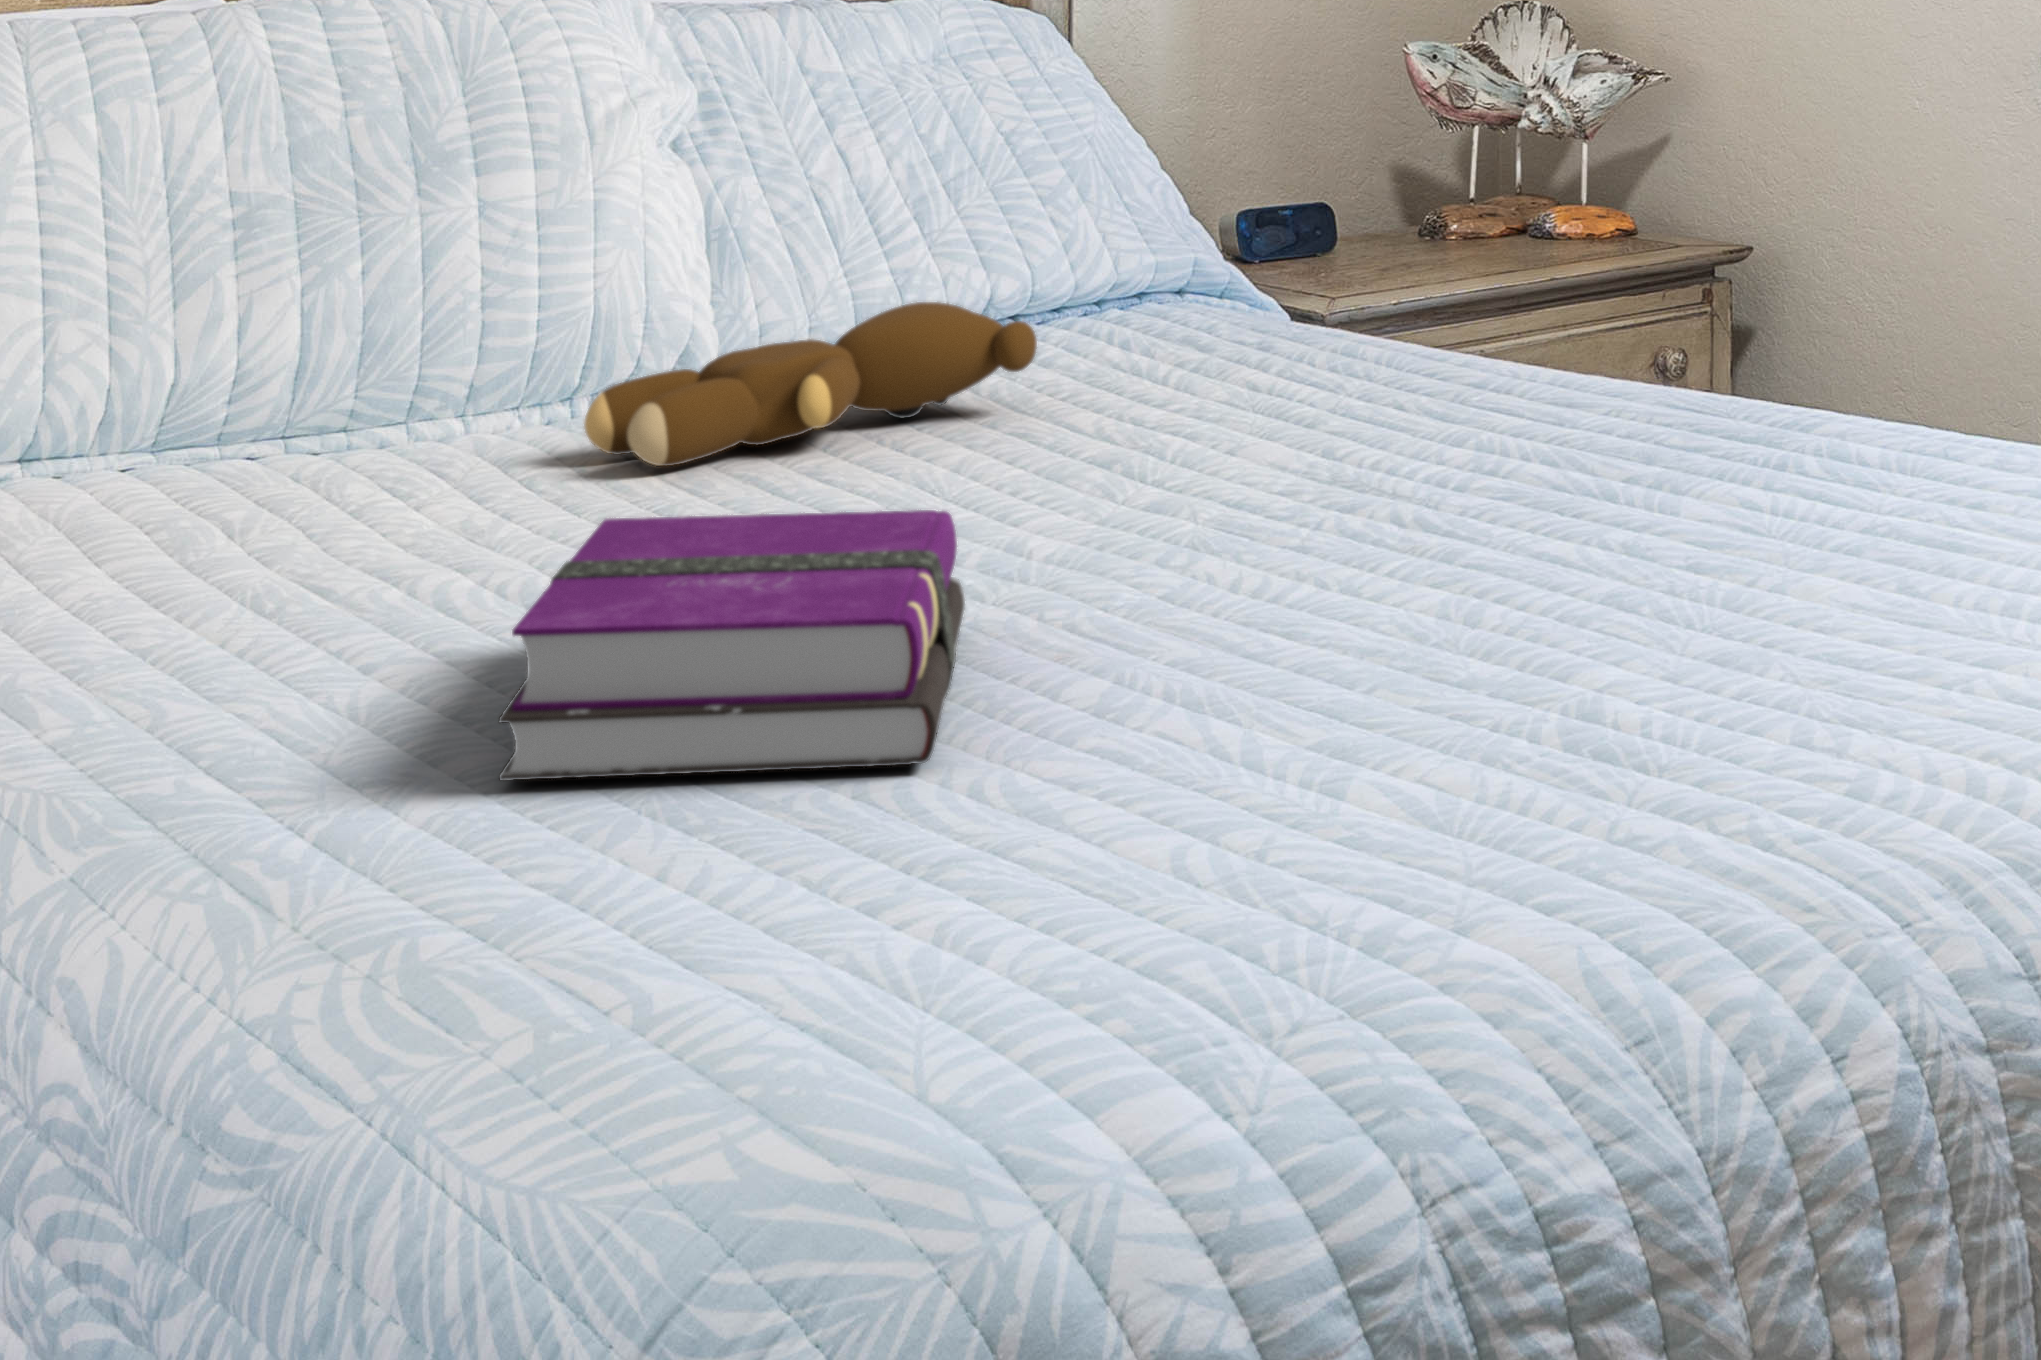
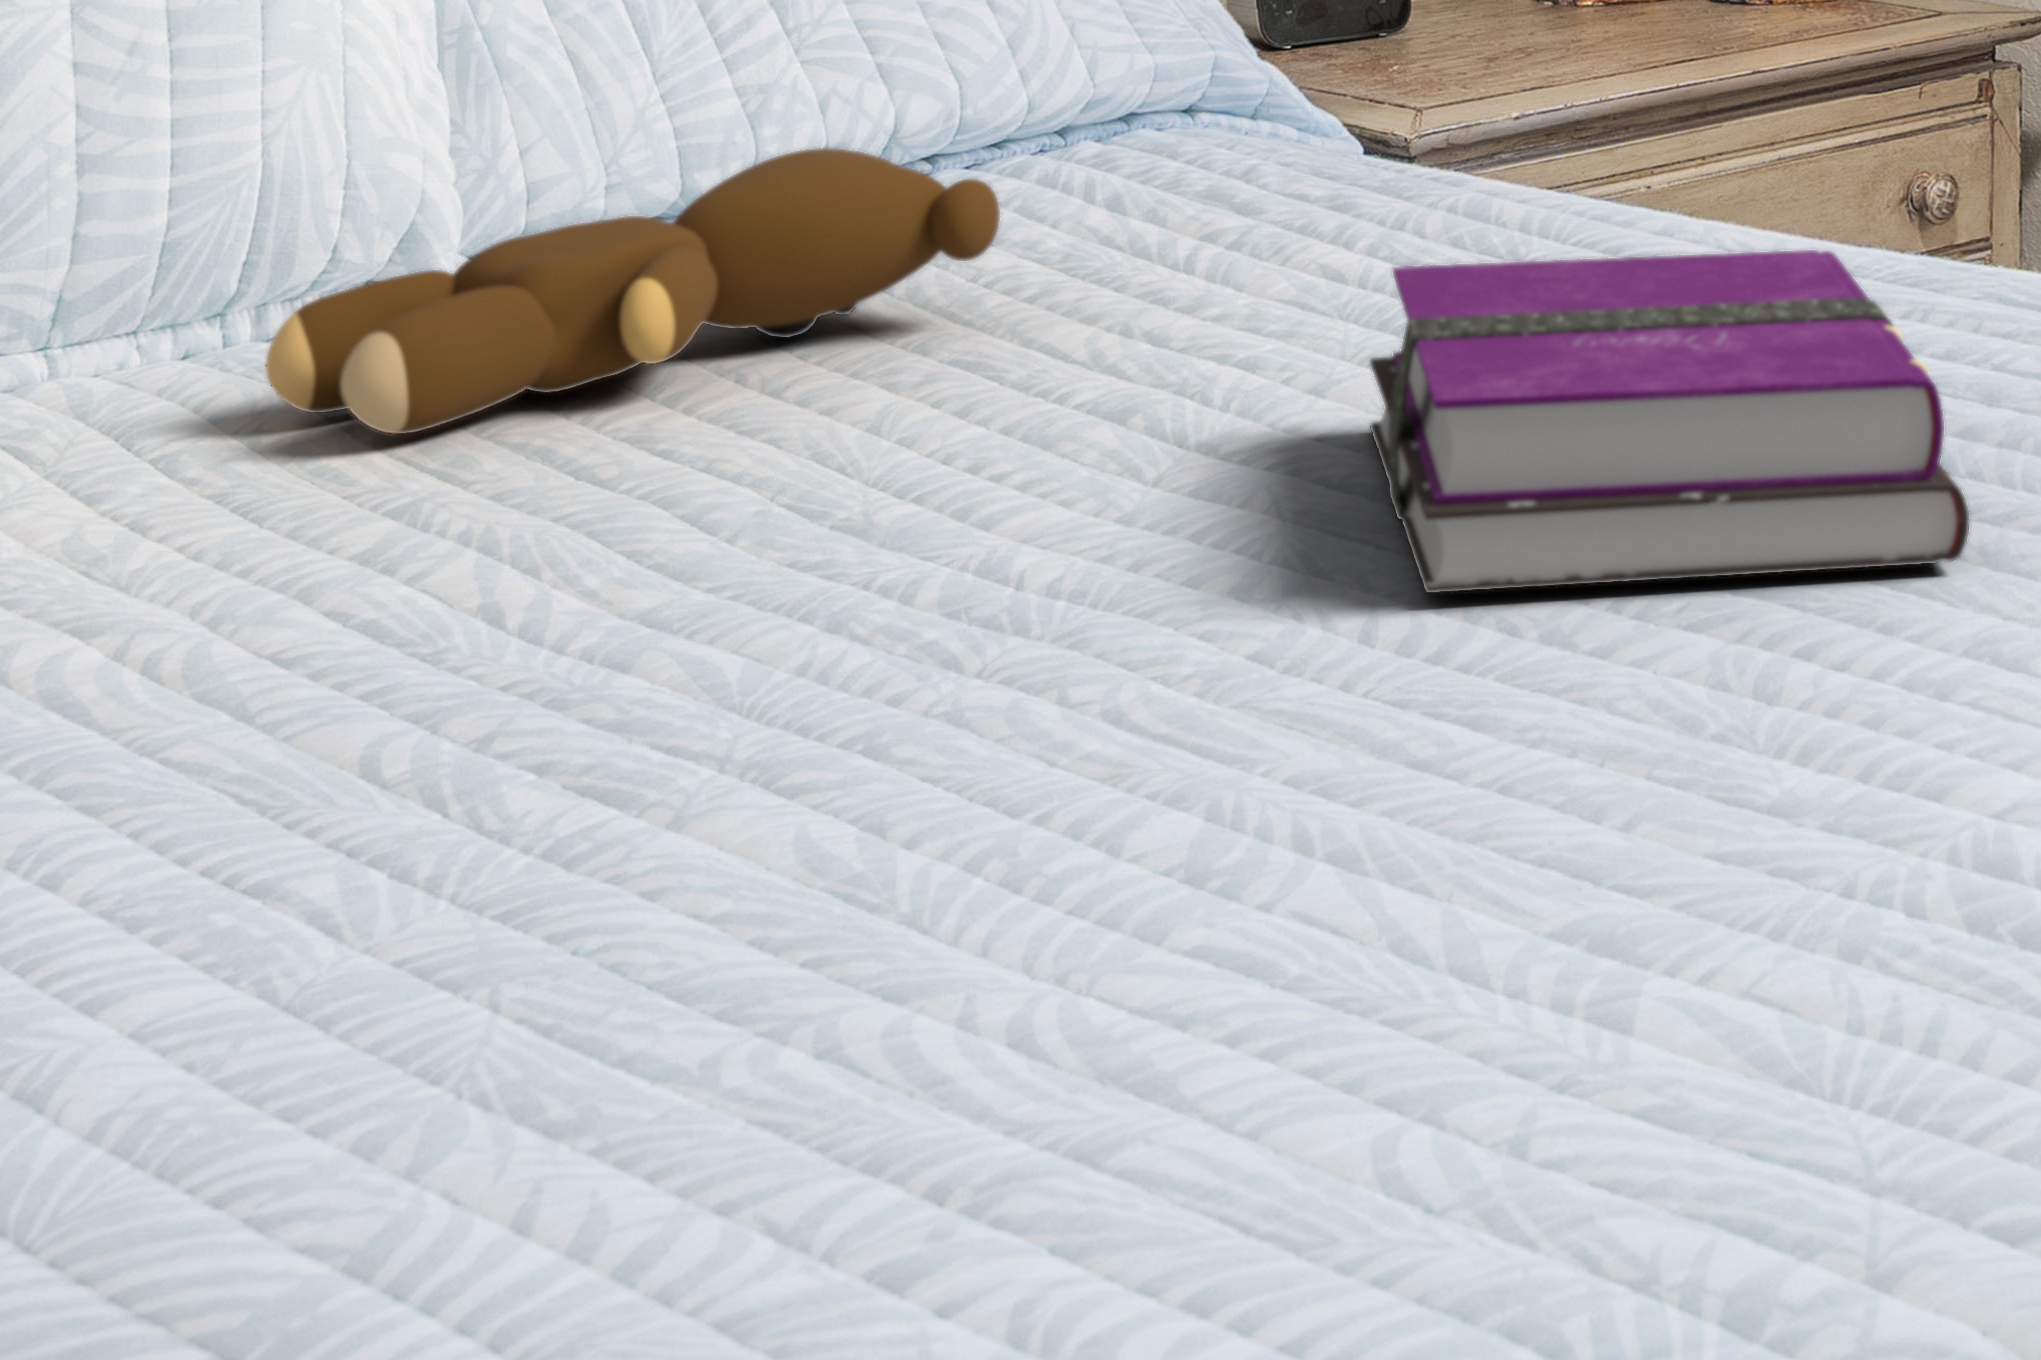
hardback book: present [499,510,965,780] -> present [1370,250,1969,593]

